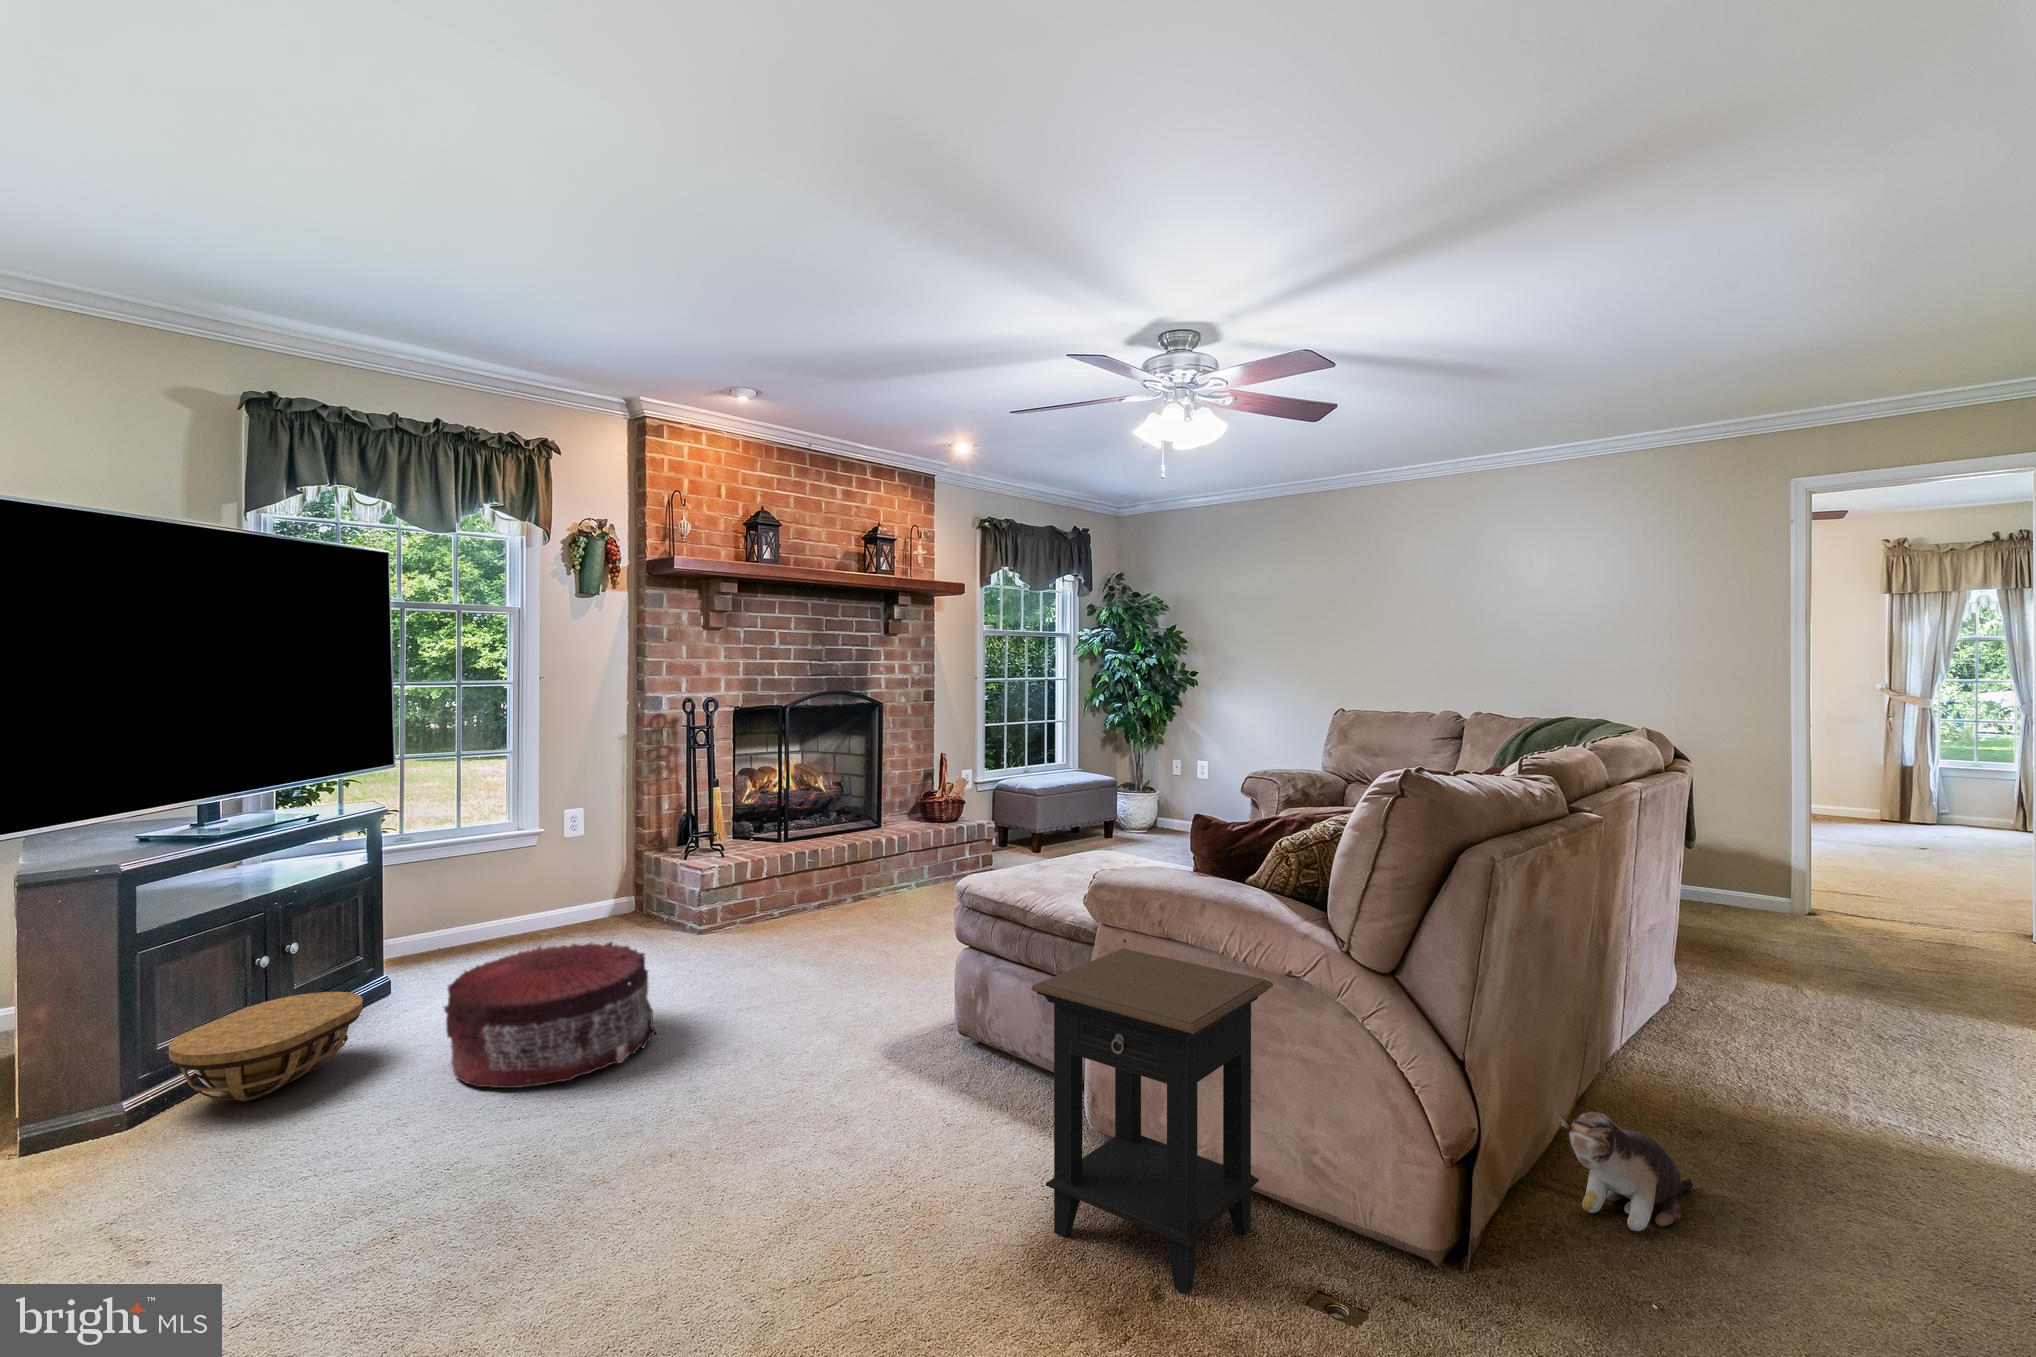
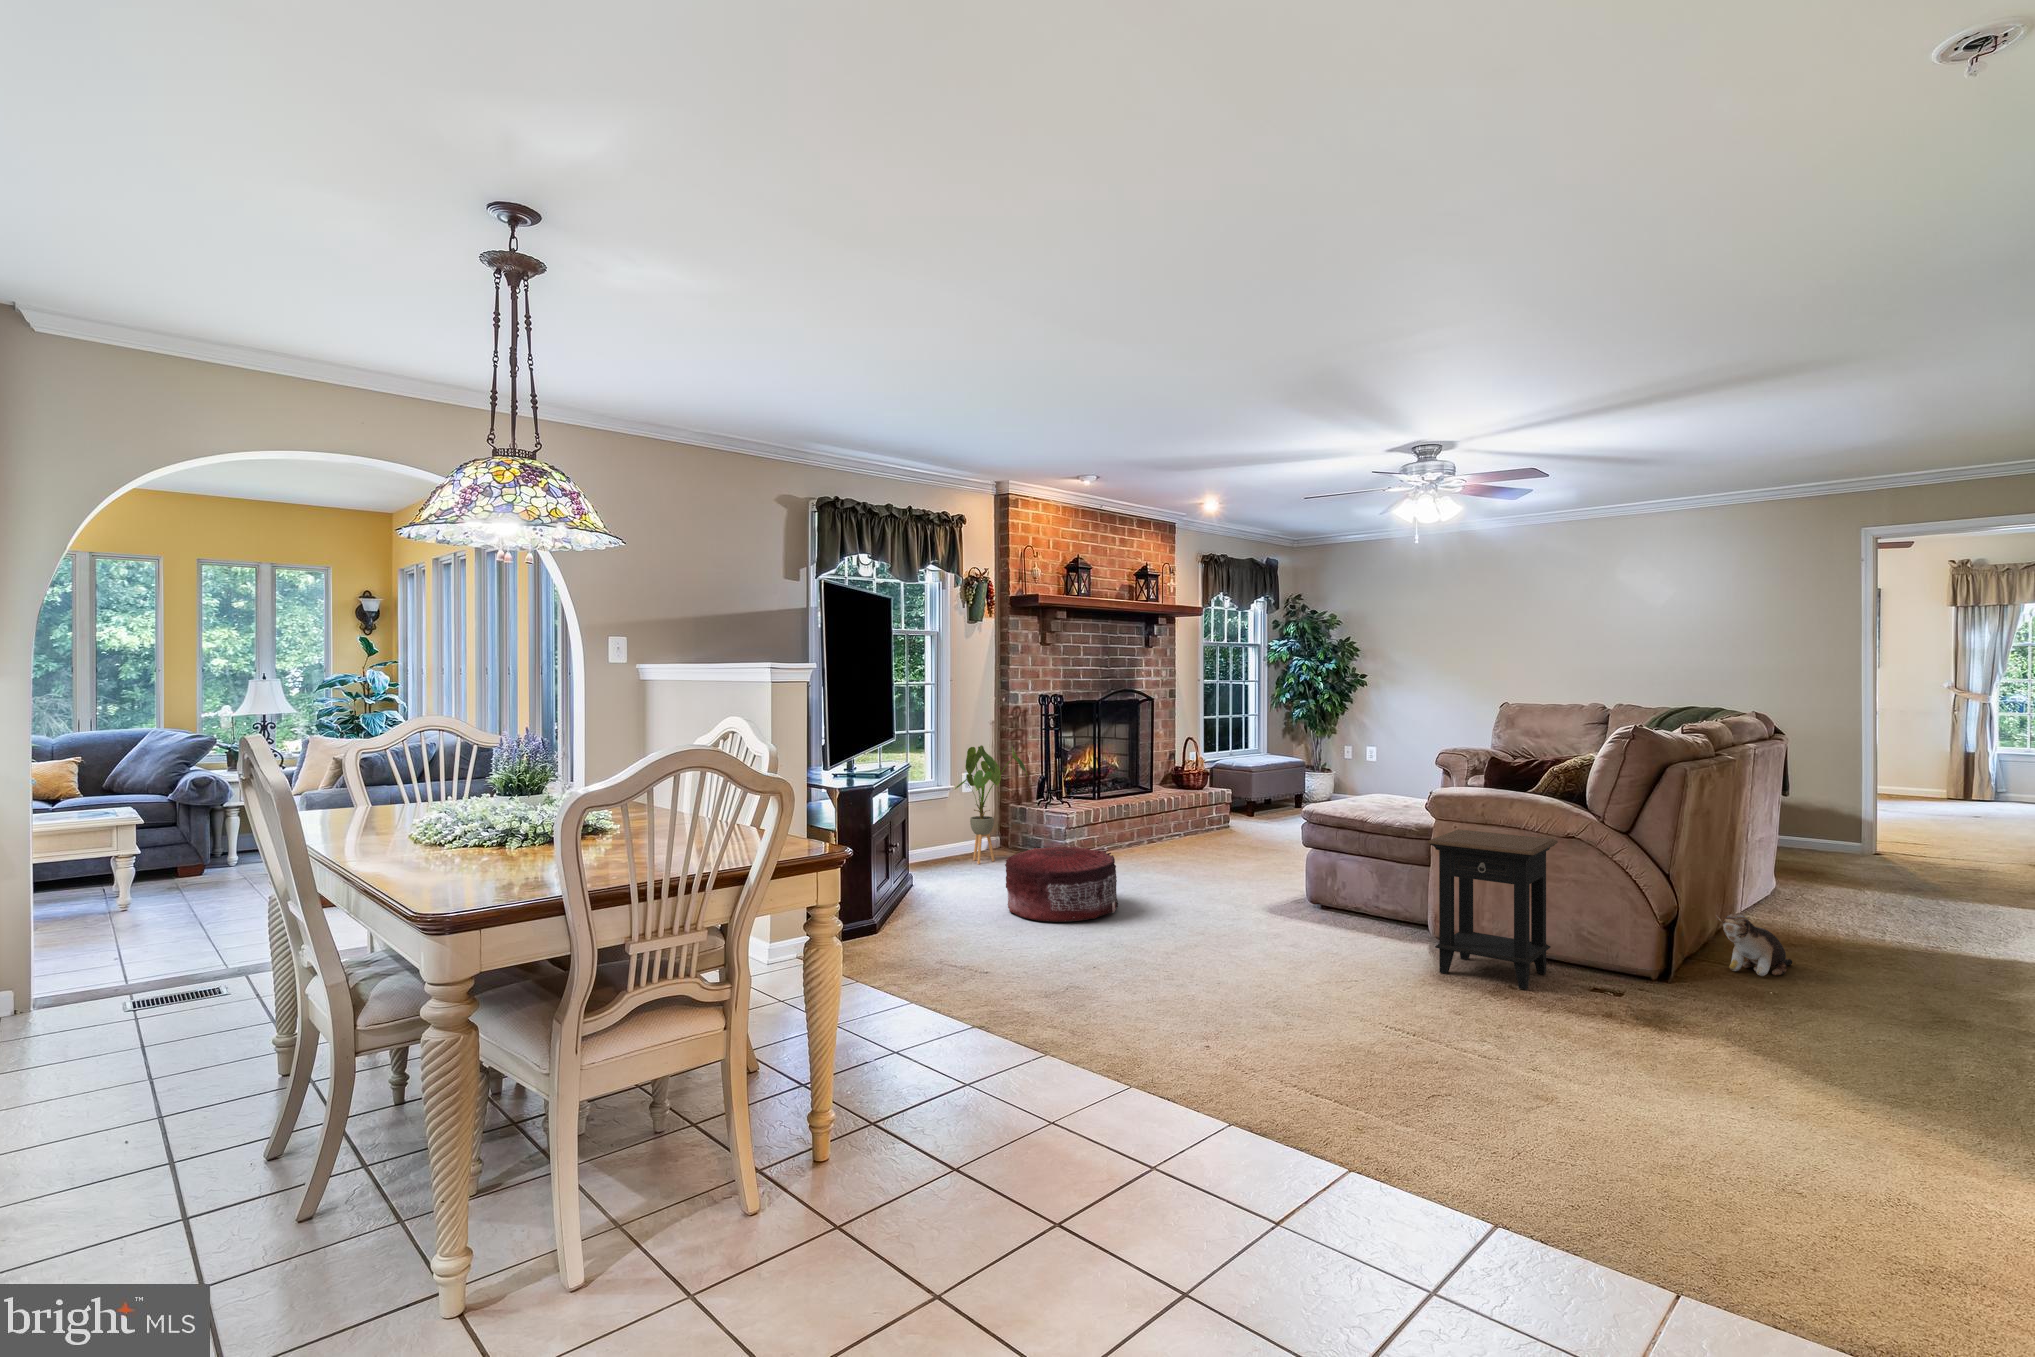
house plant: none [523,772,639,947] -> present [955,745,1027,864]
basket: present [169,992,363,1101] -> none [880,871,955,925]

